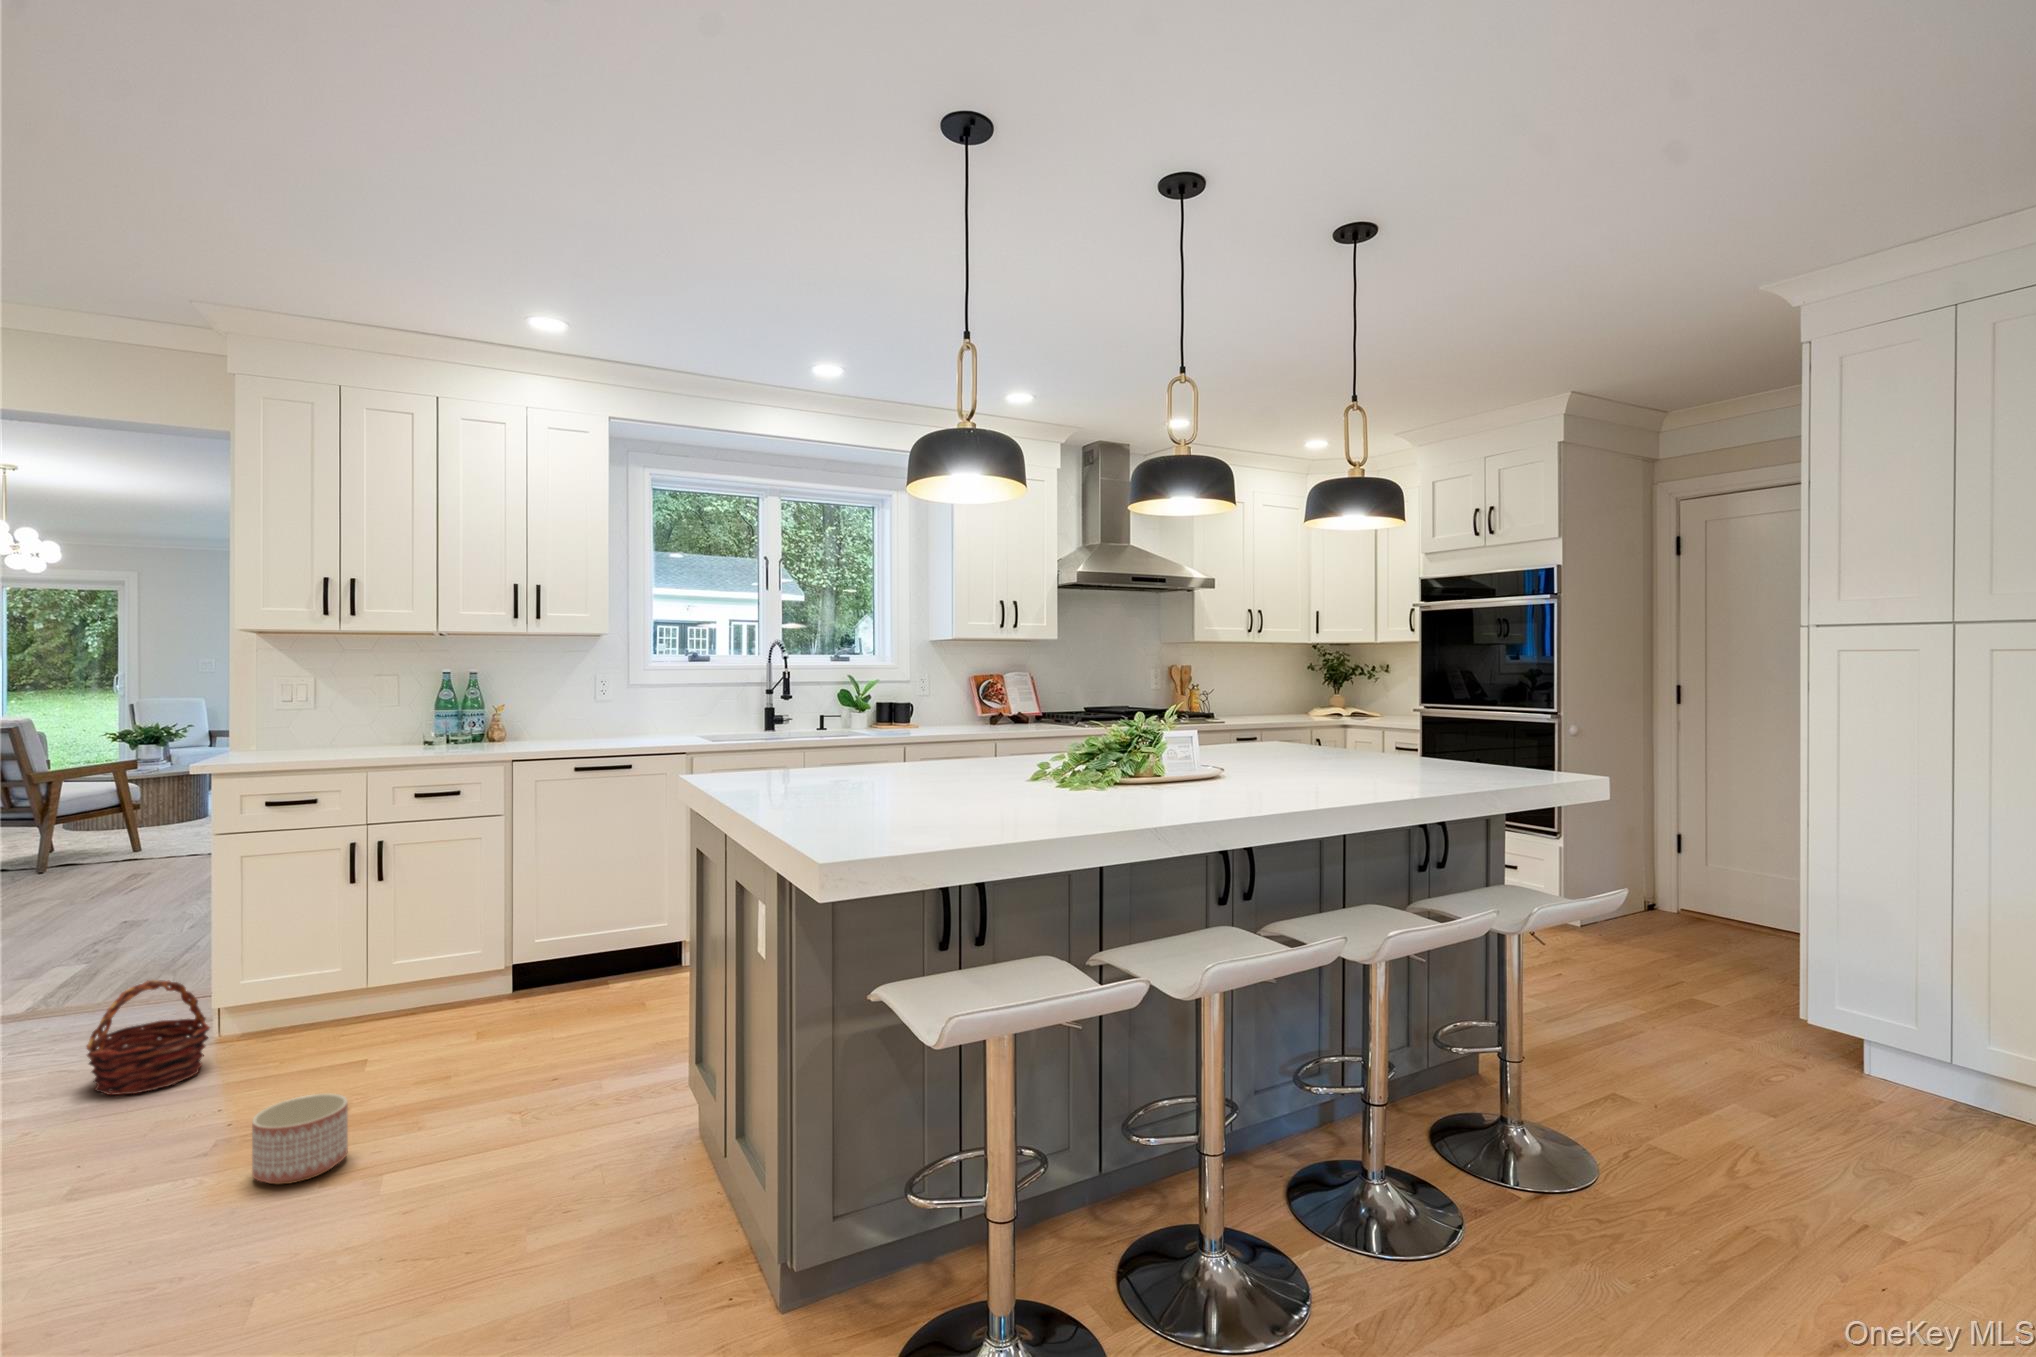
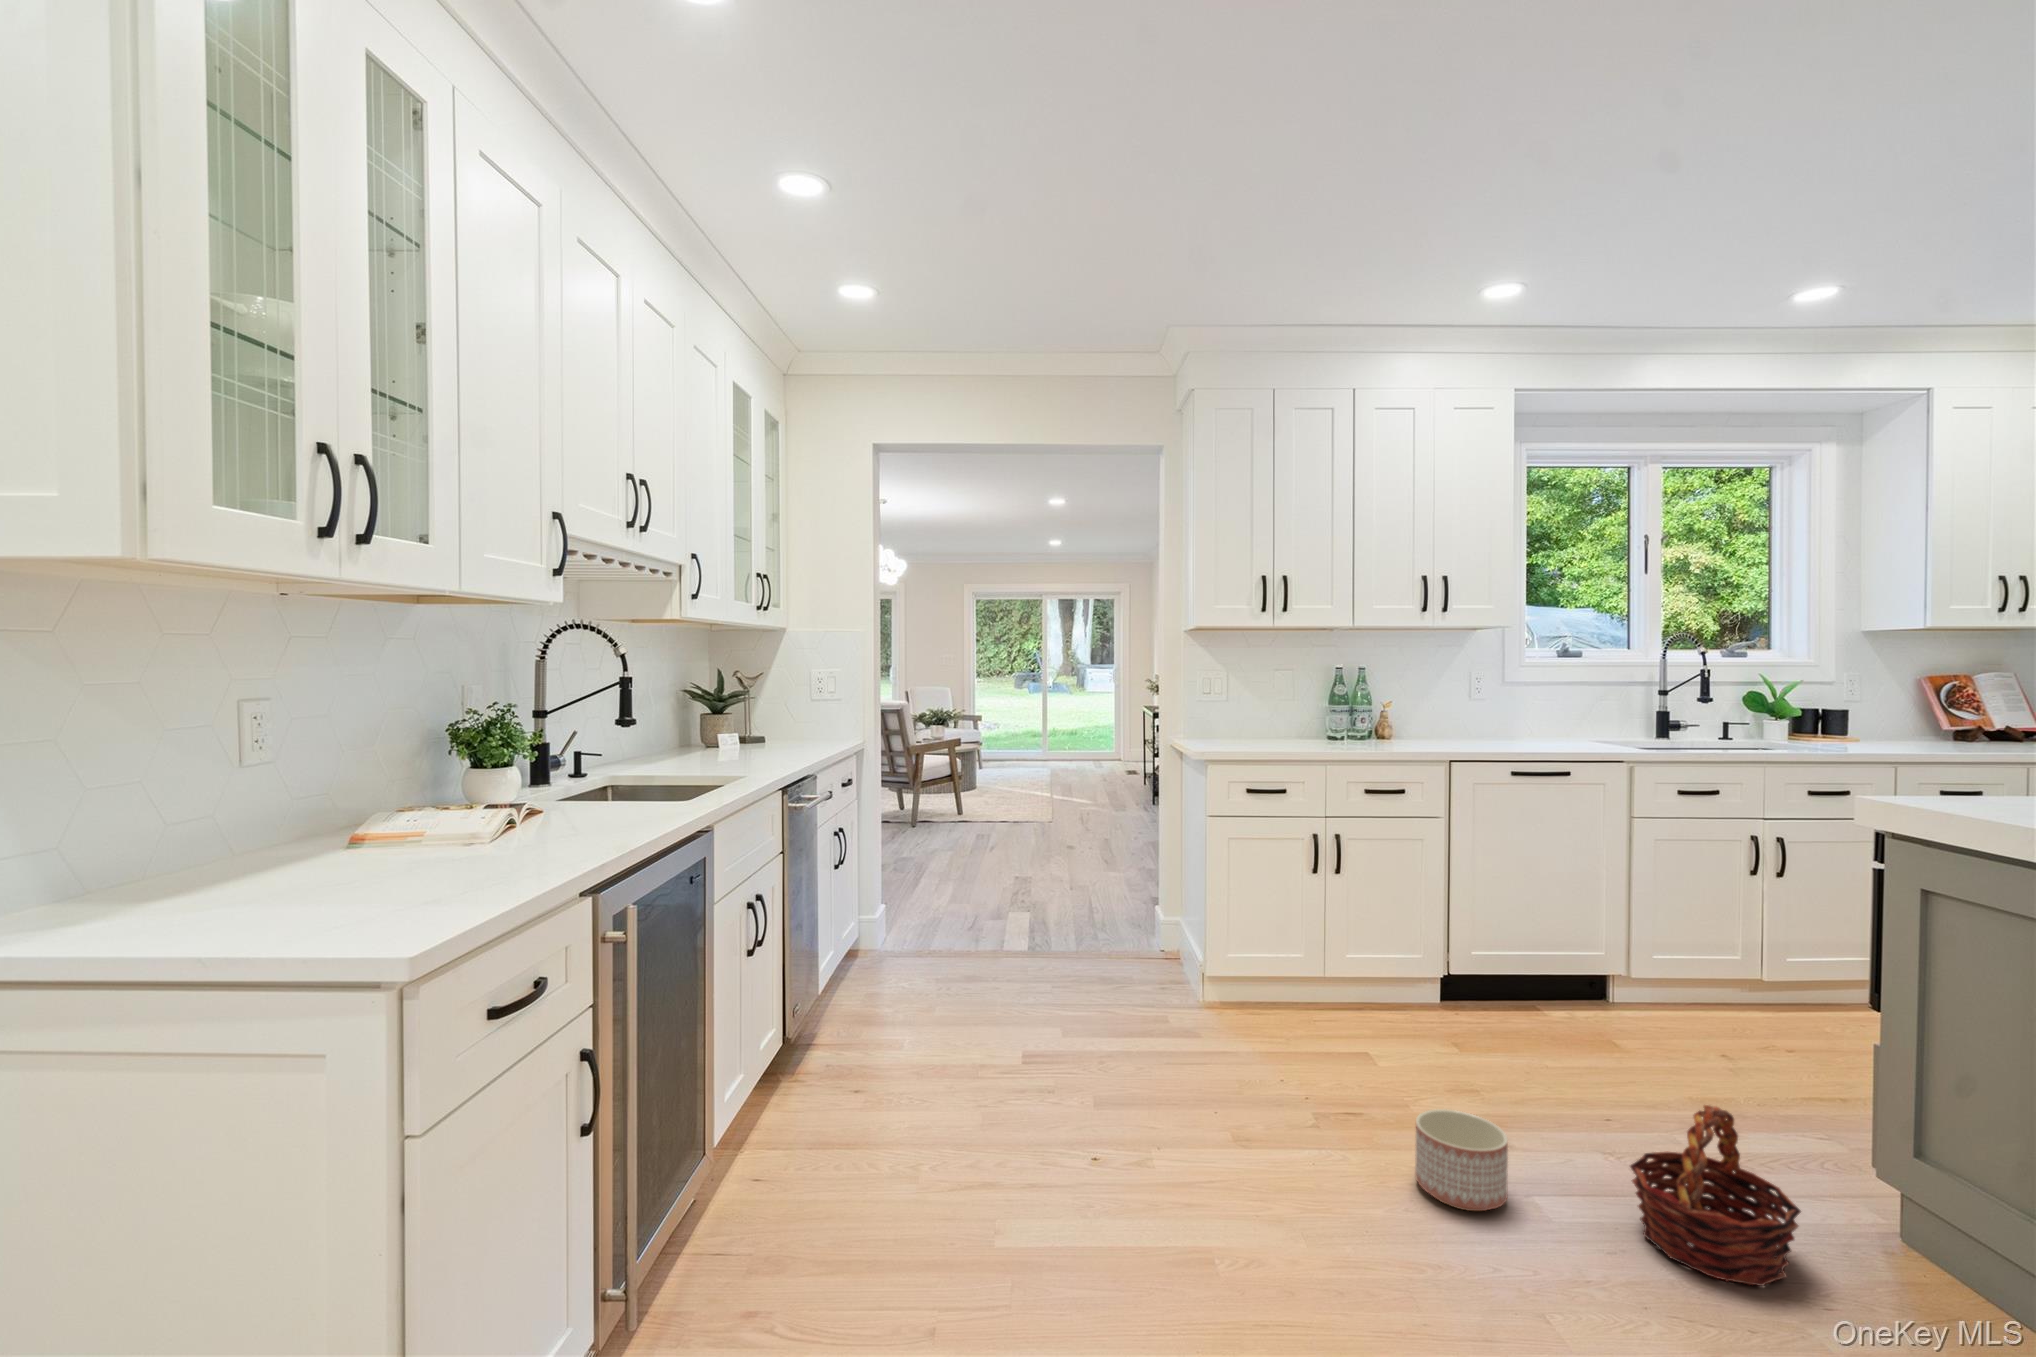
basket: present [87,980,210,1095] -> present [1630,1105,1801,1286]

